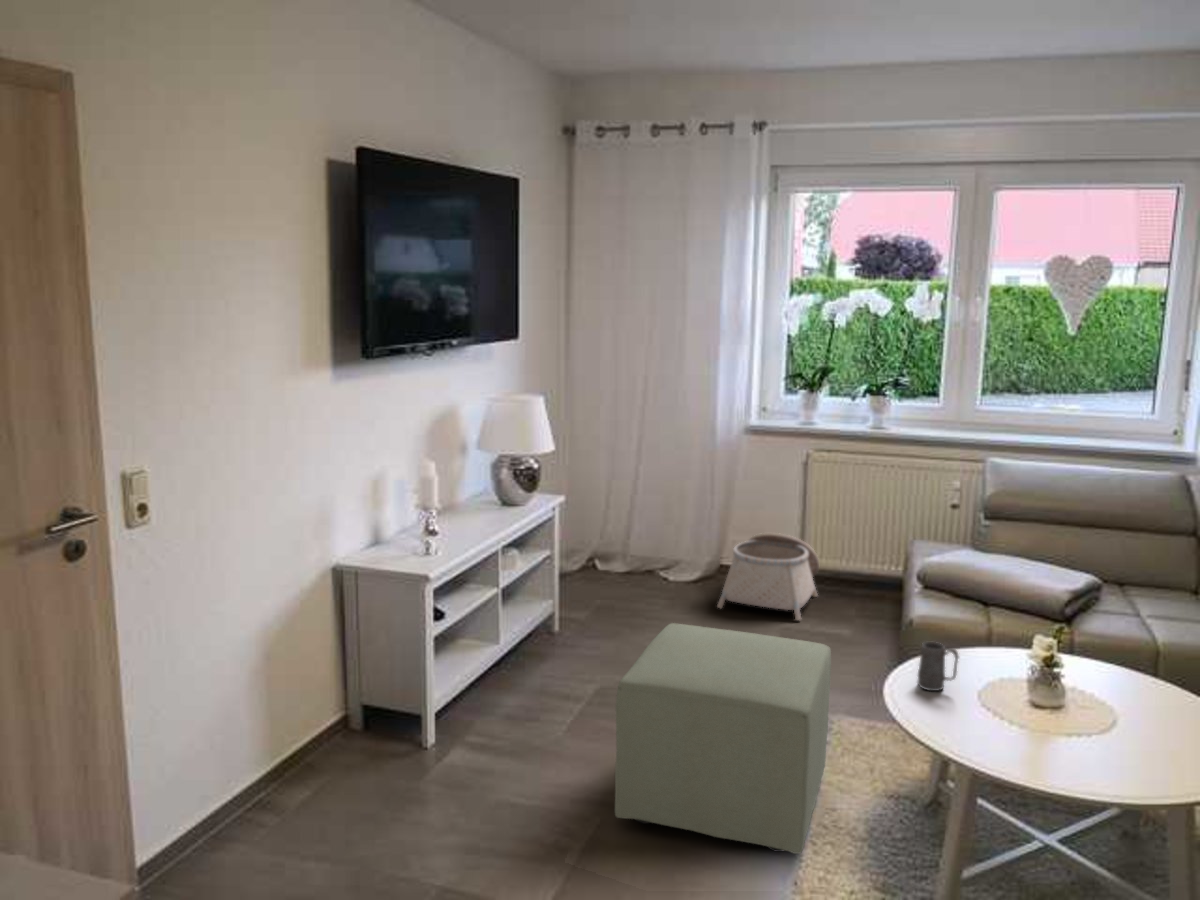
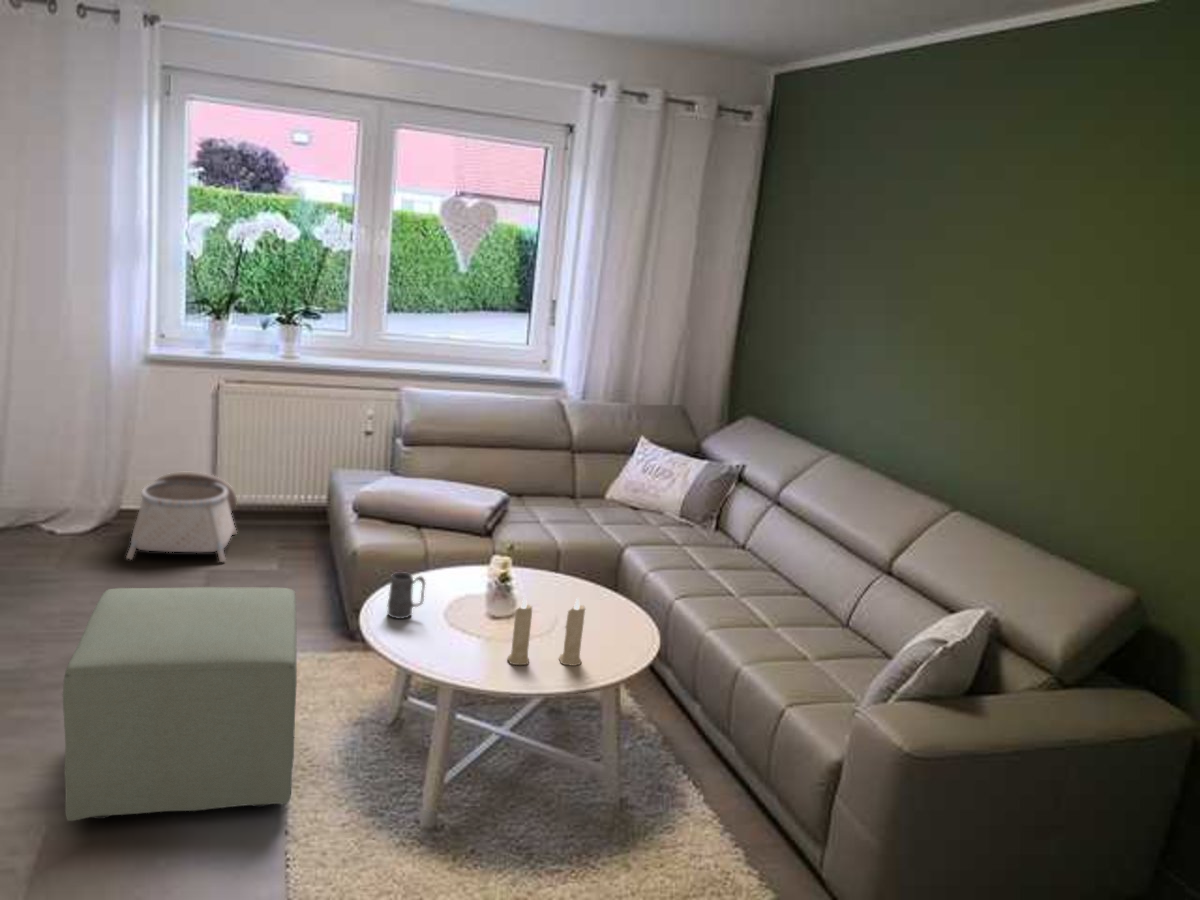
candle: none [1040,678,1144,777] -> present [507,598,585,666]

